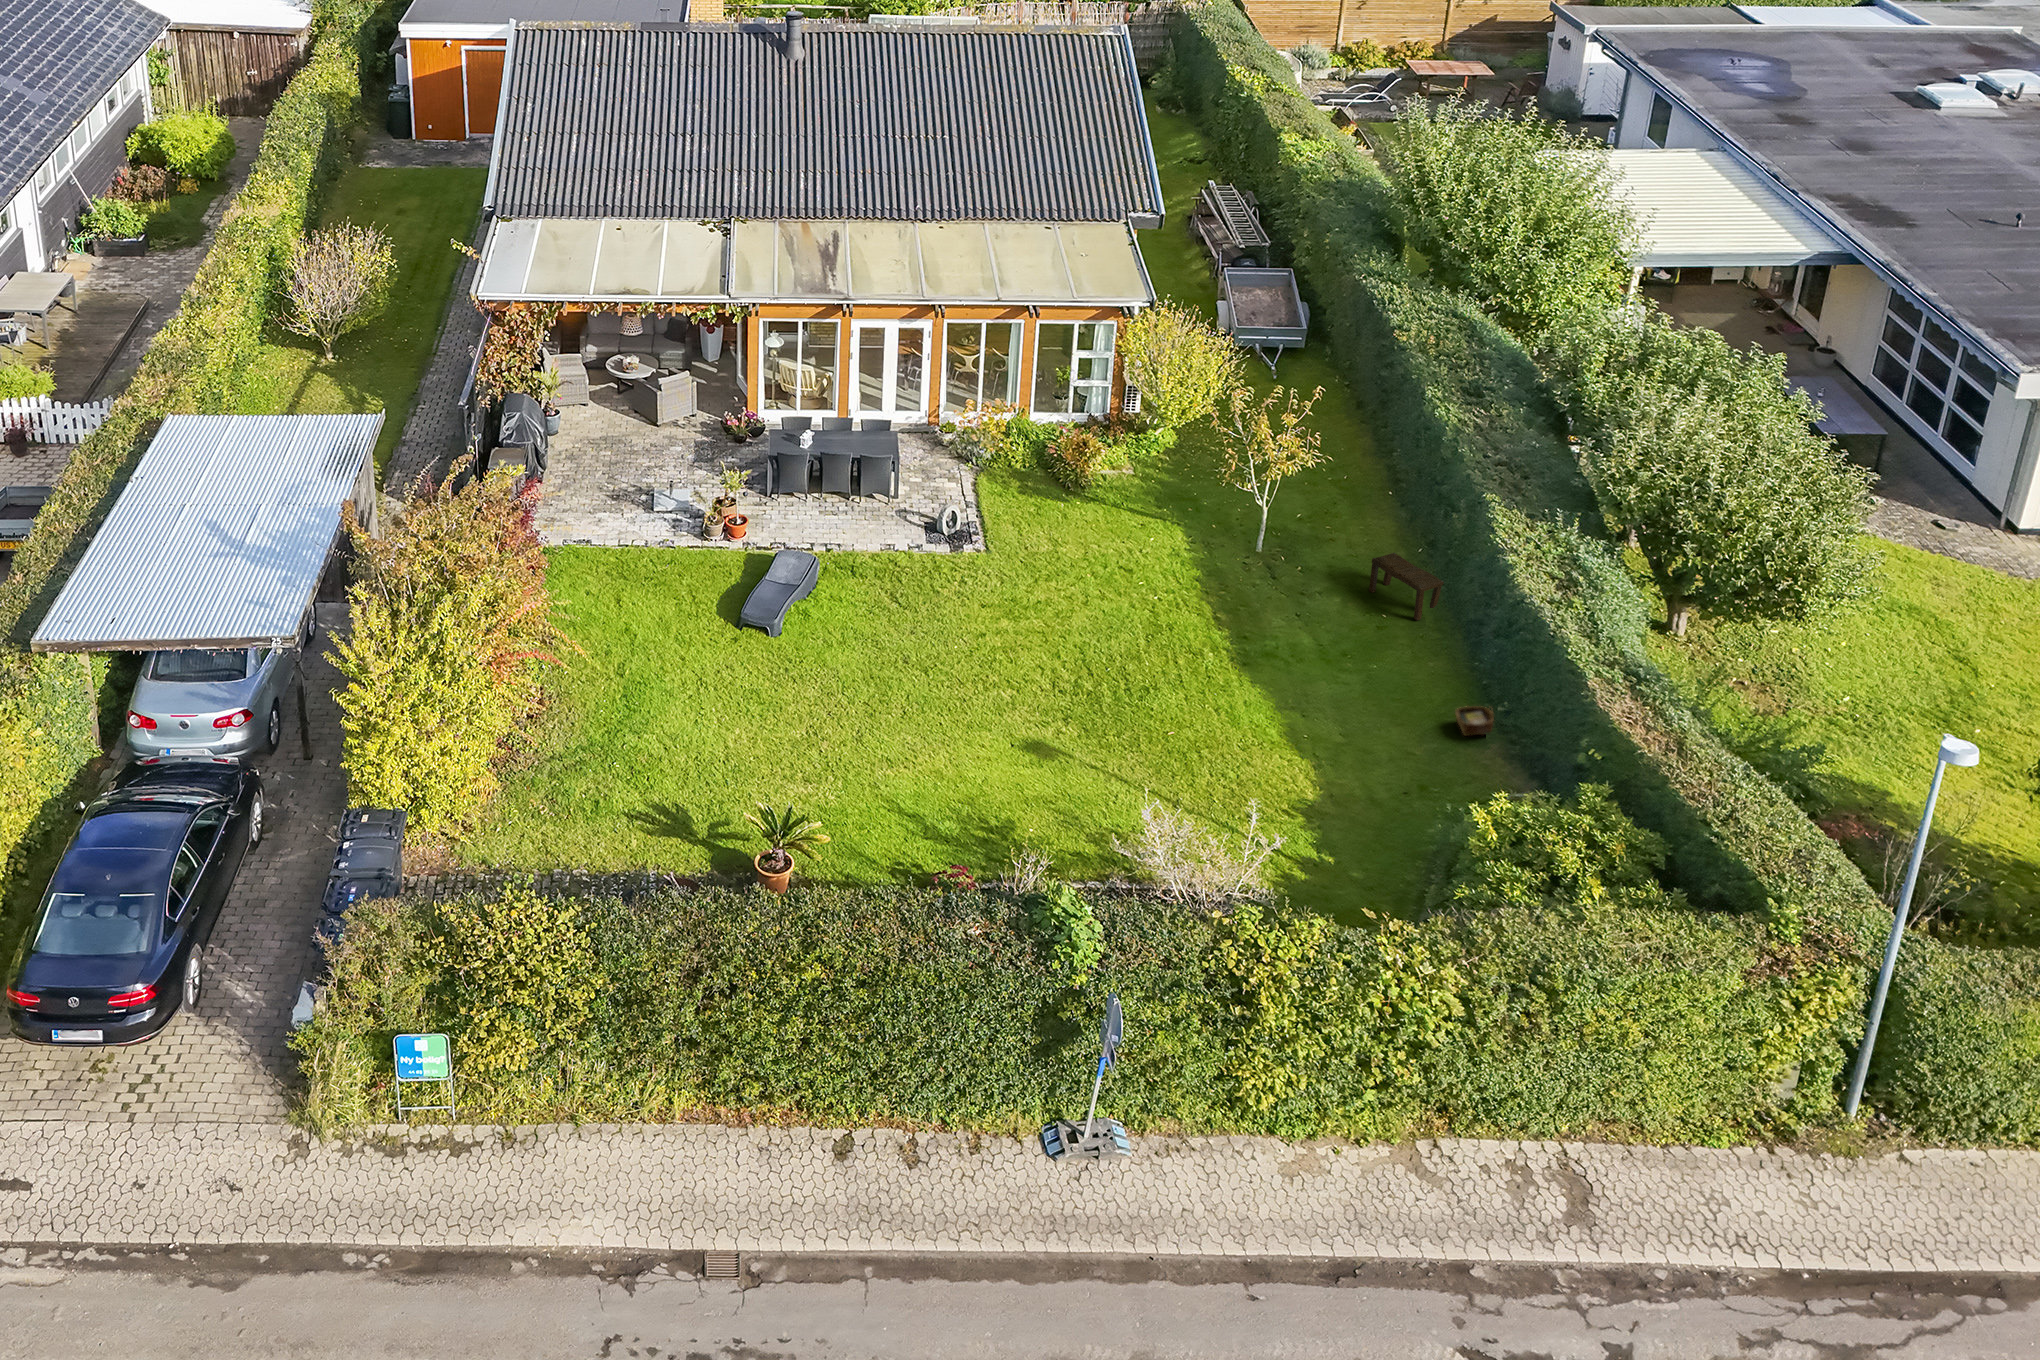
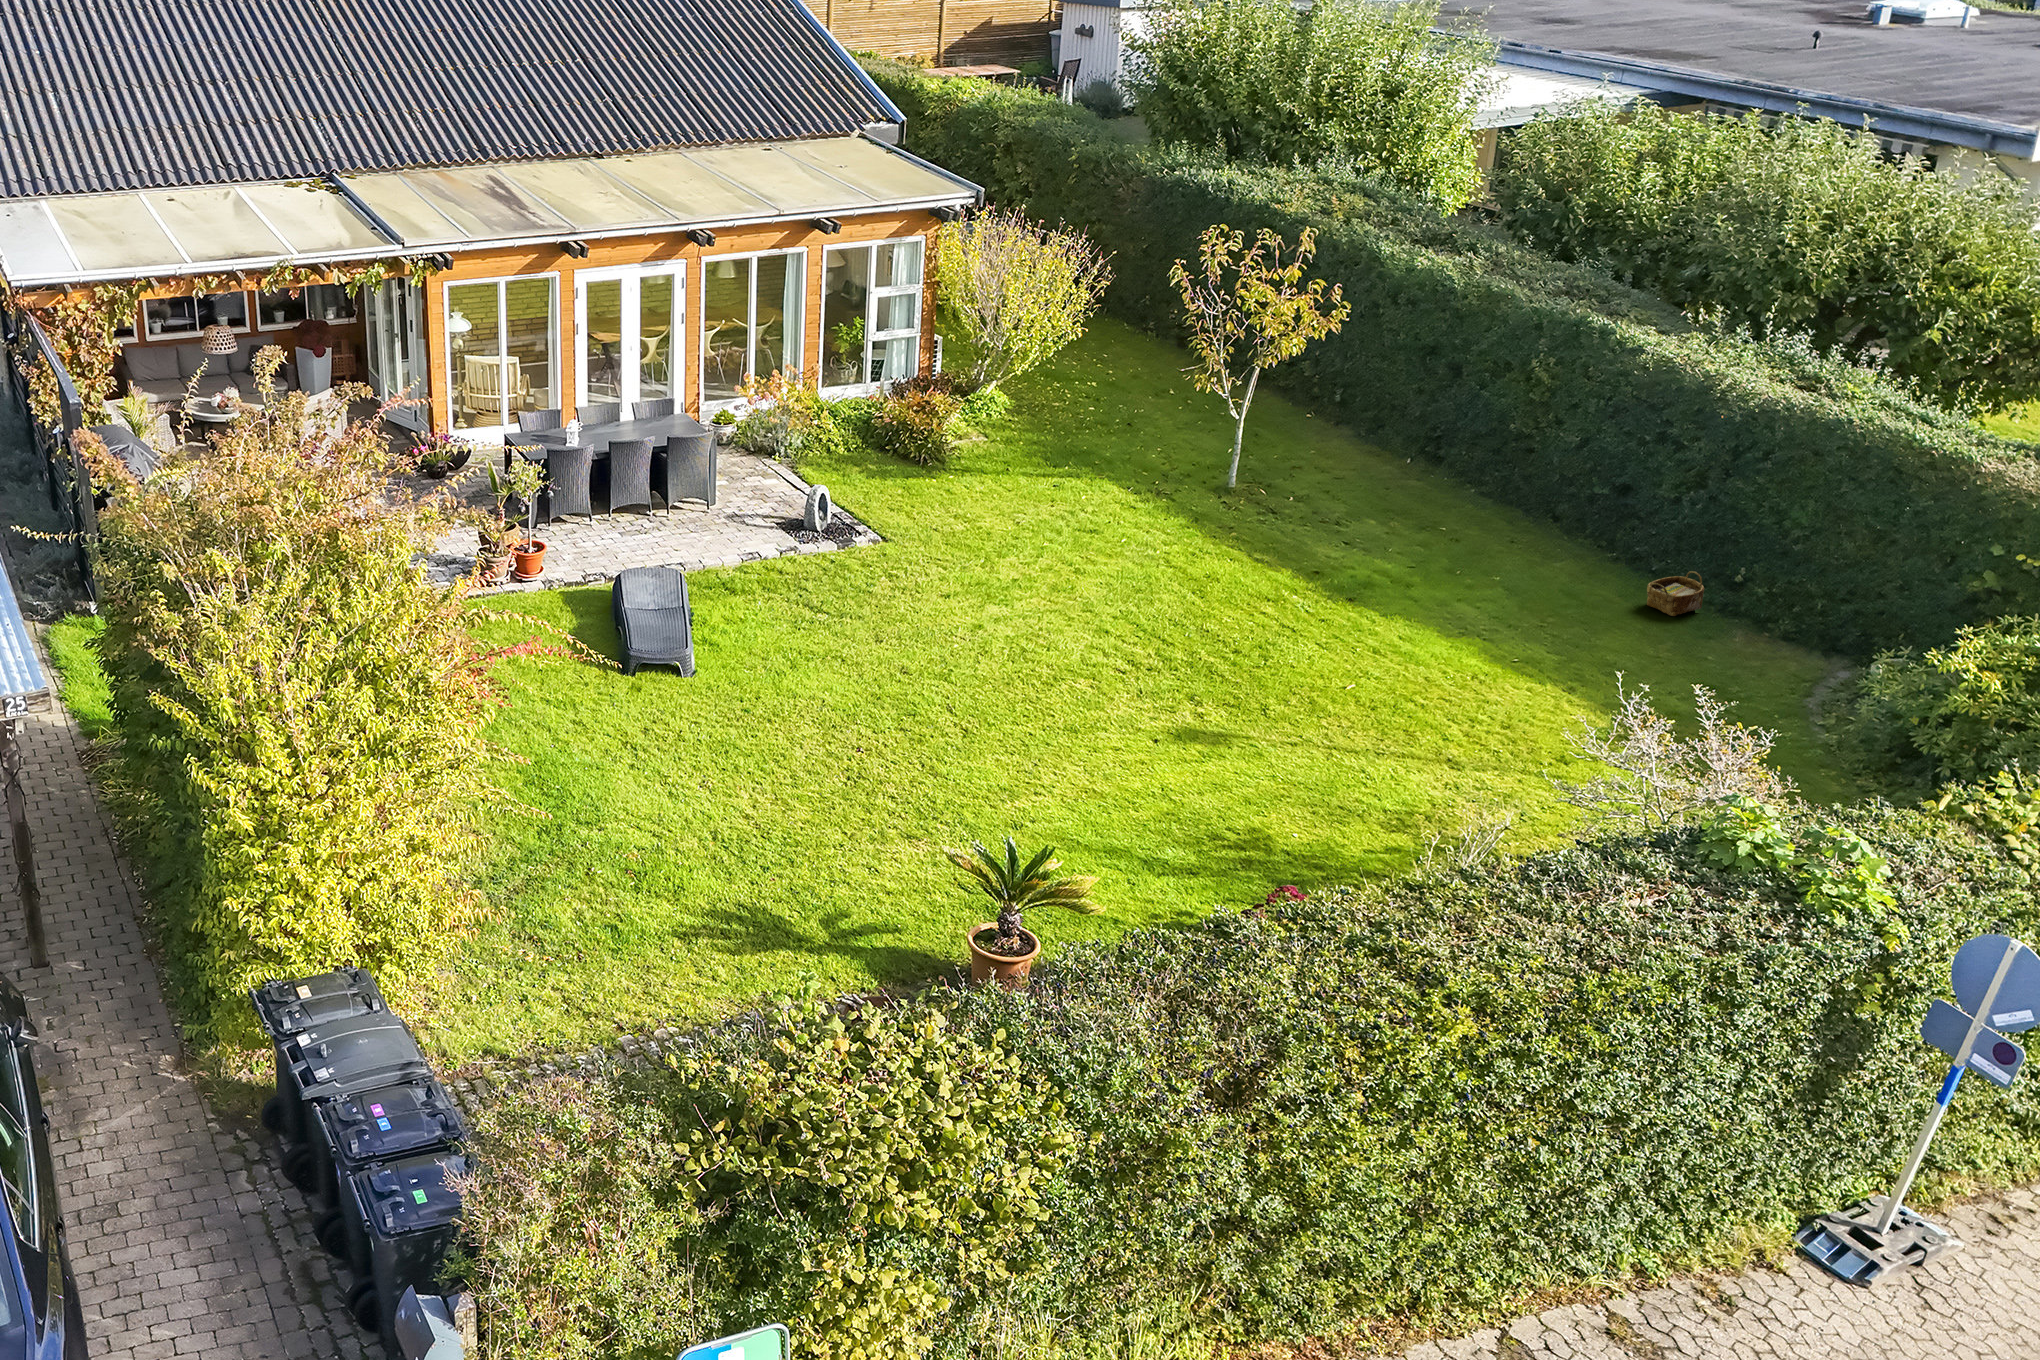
bench: present [1369,553,1444,620] -> none [1391,444,1503,518]

